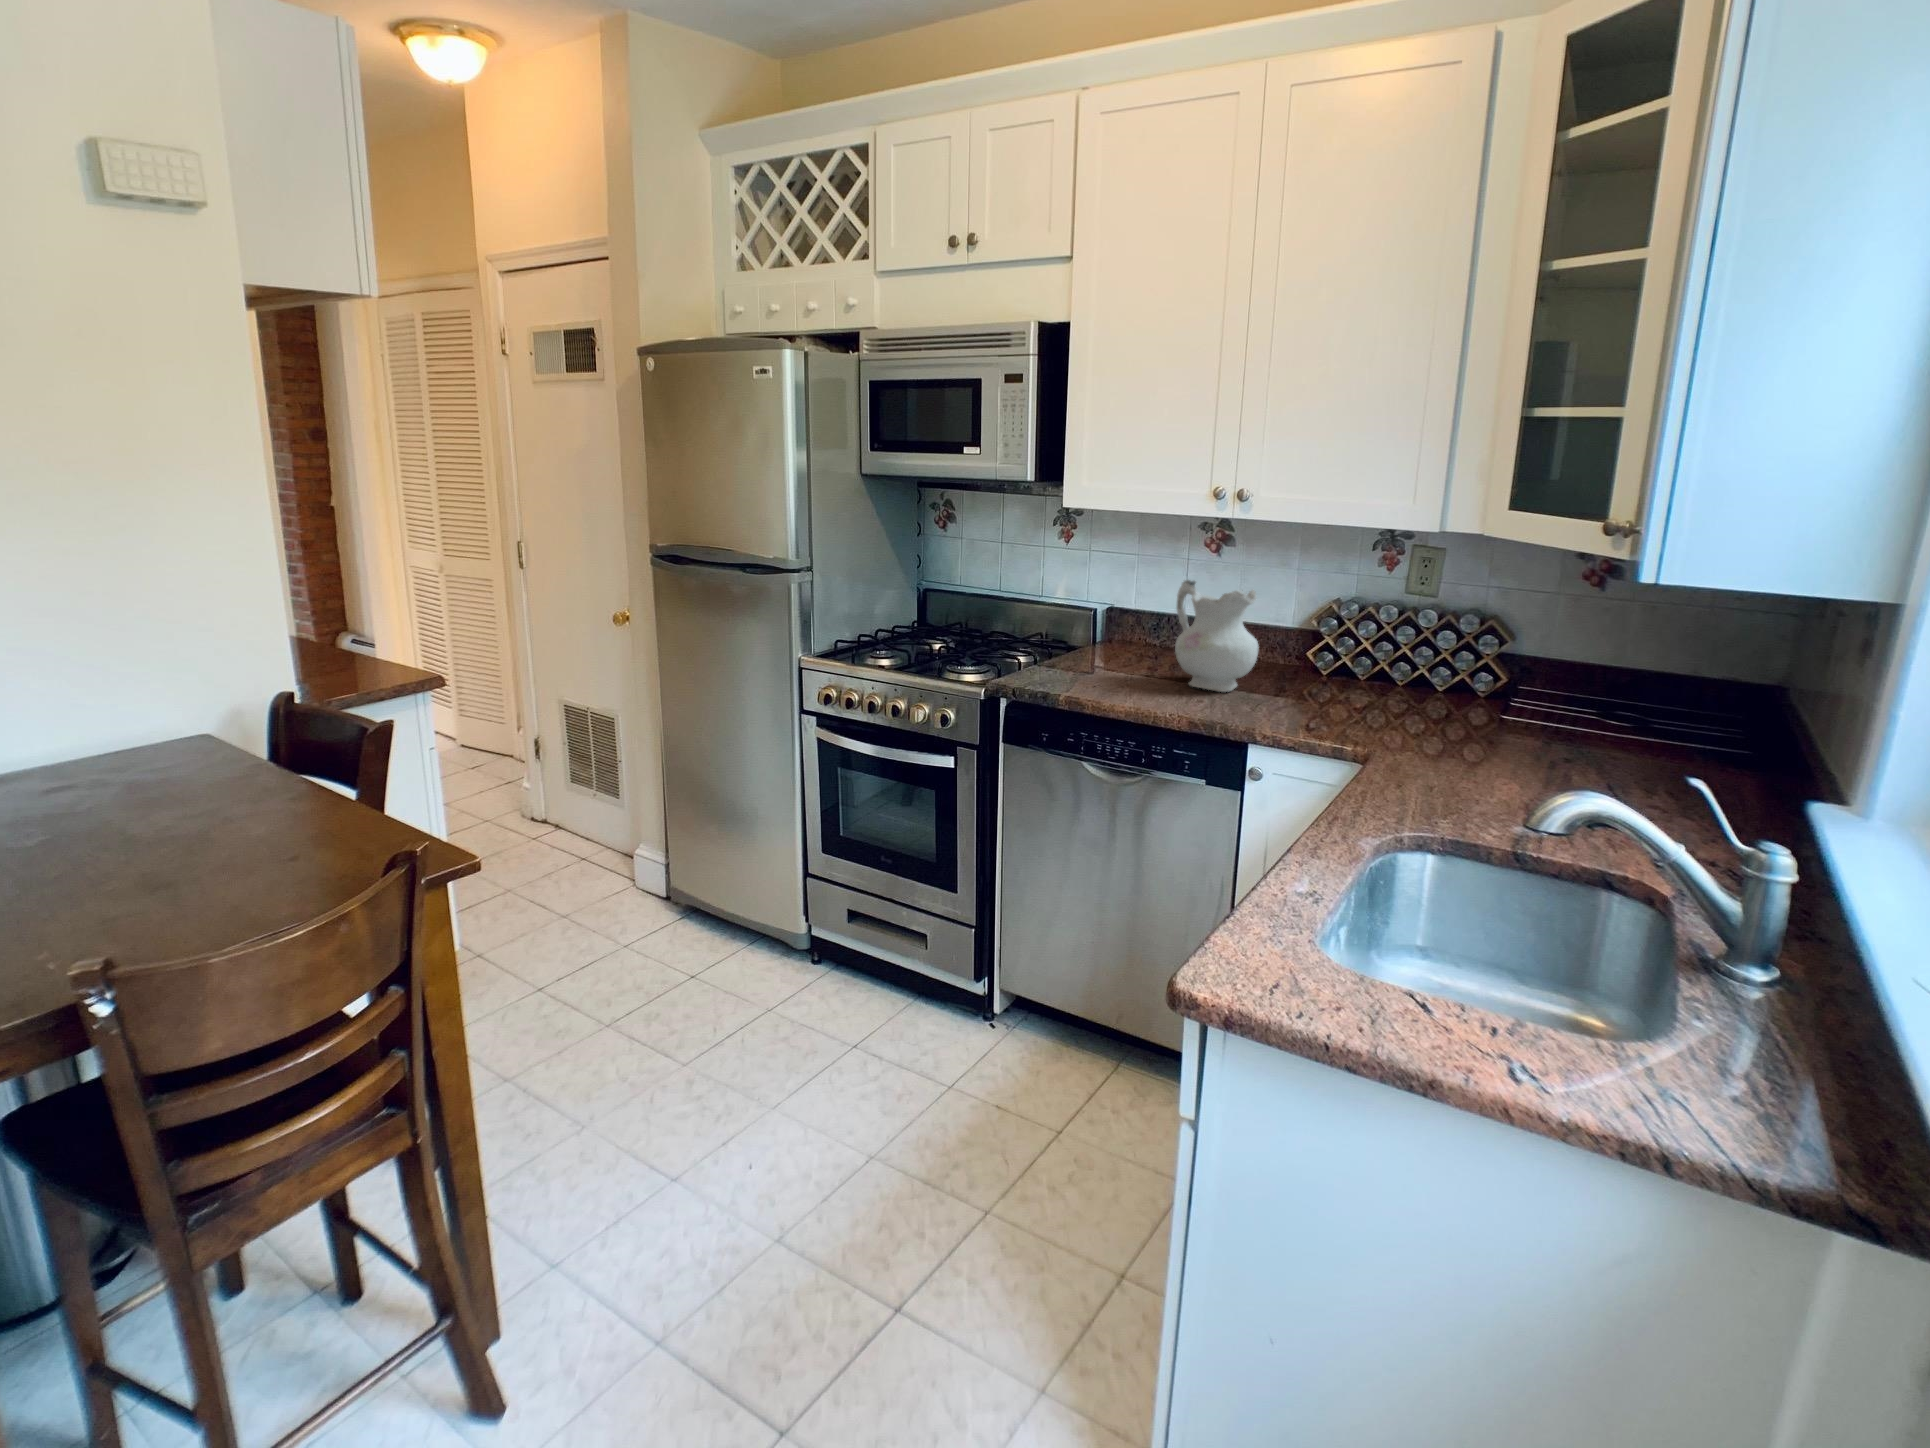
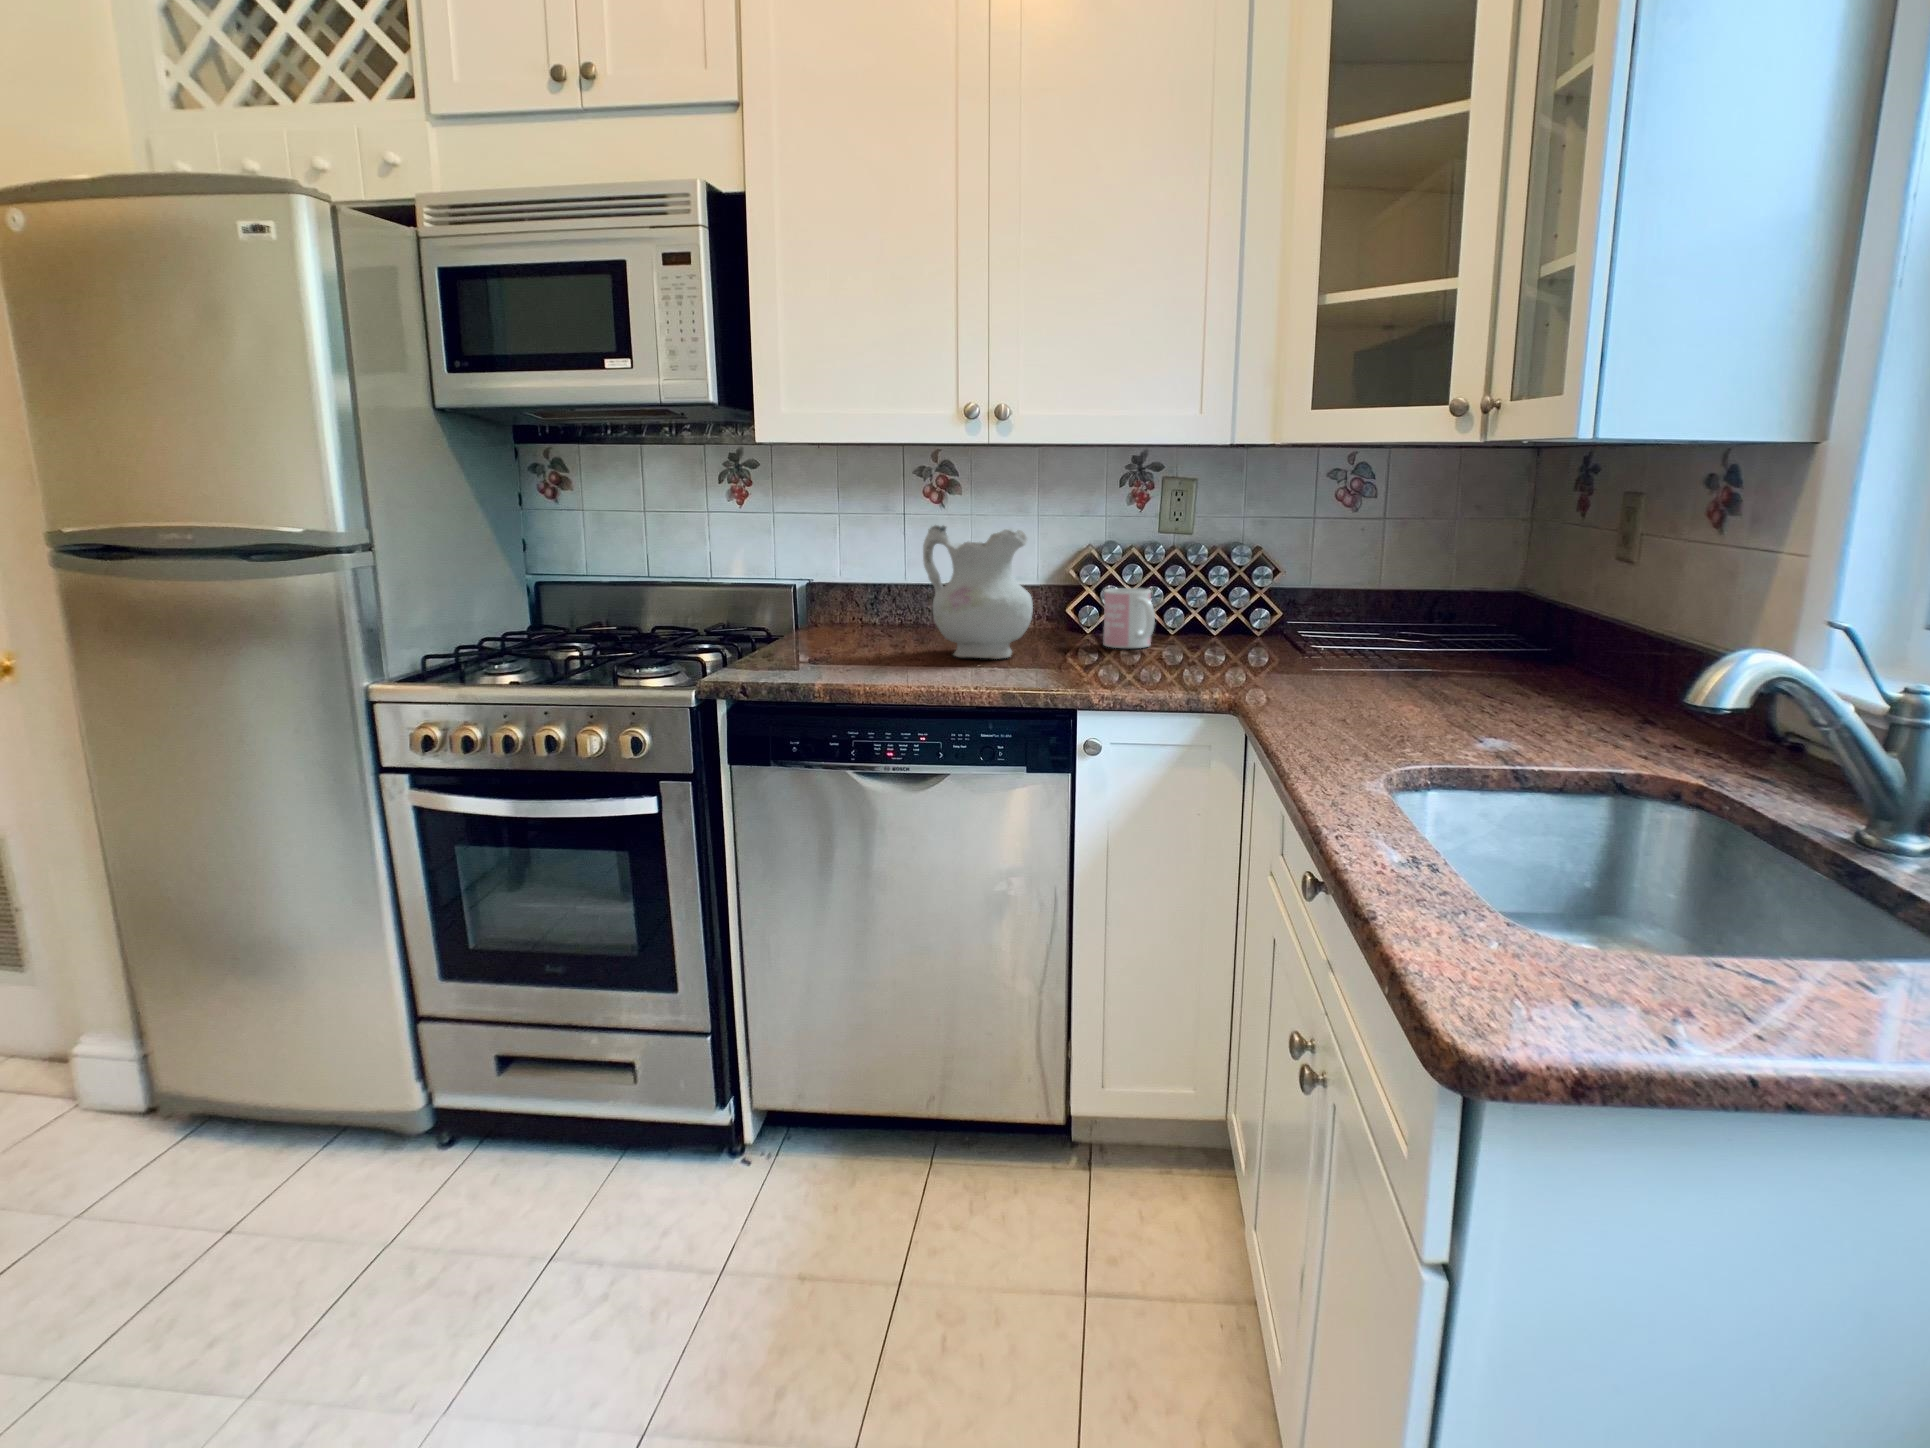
mug: none [1325,641,1373,696] -> present [1104,588,1155,648]

